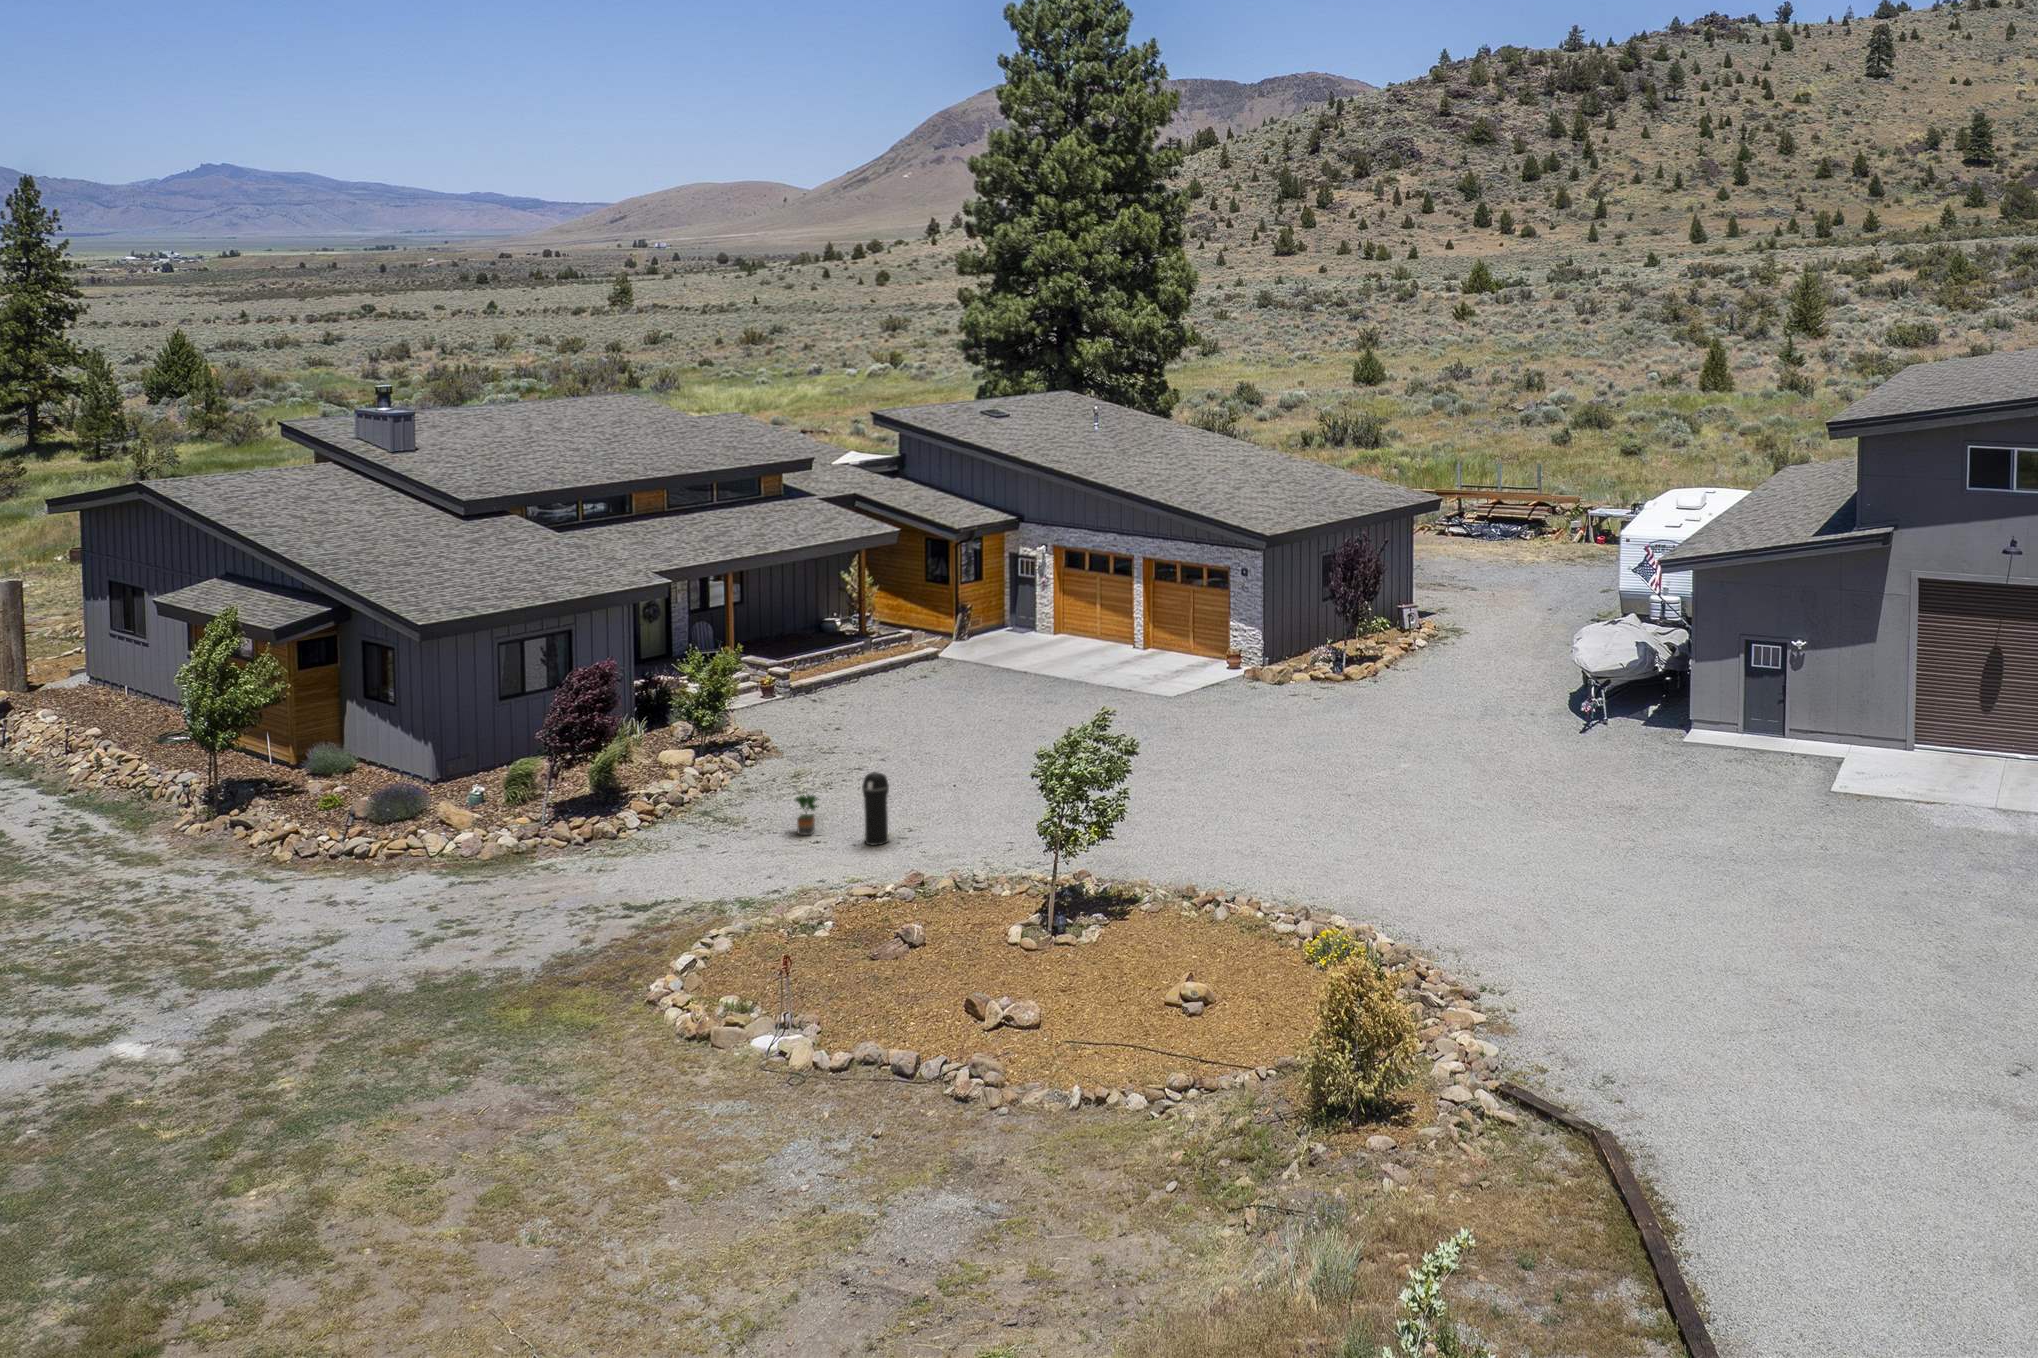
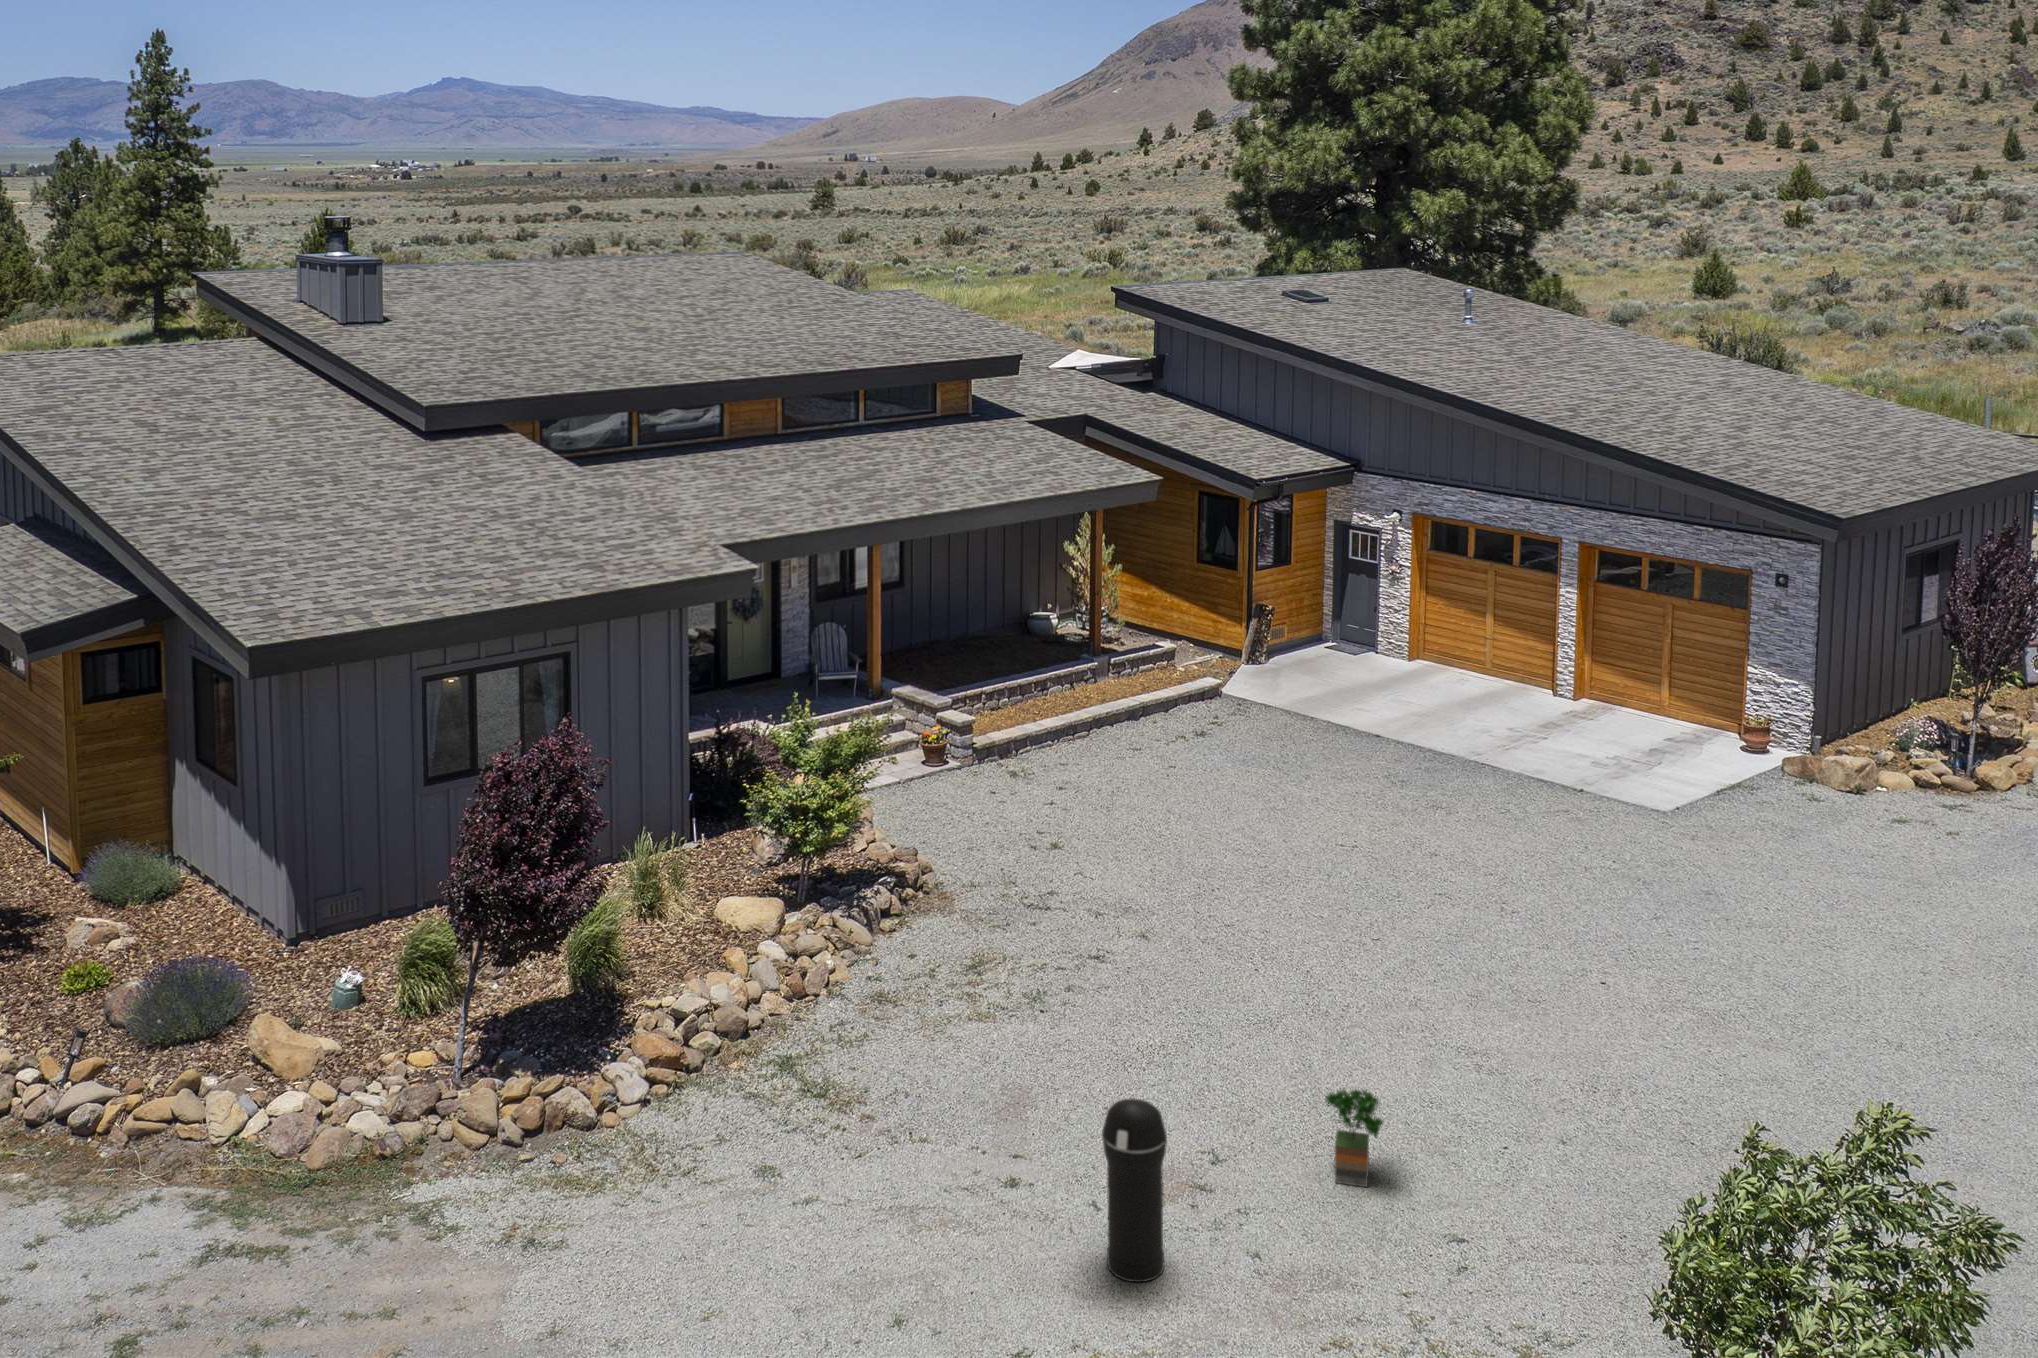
potted tree: present [795,794,819,835] -> present [1326,1089,1383,1187]

